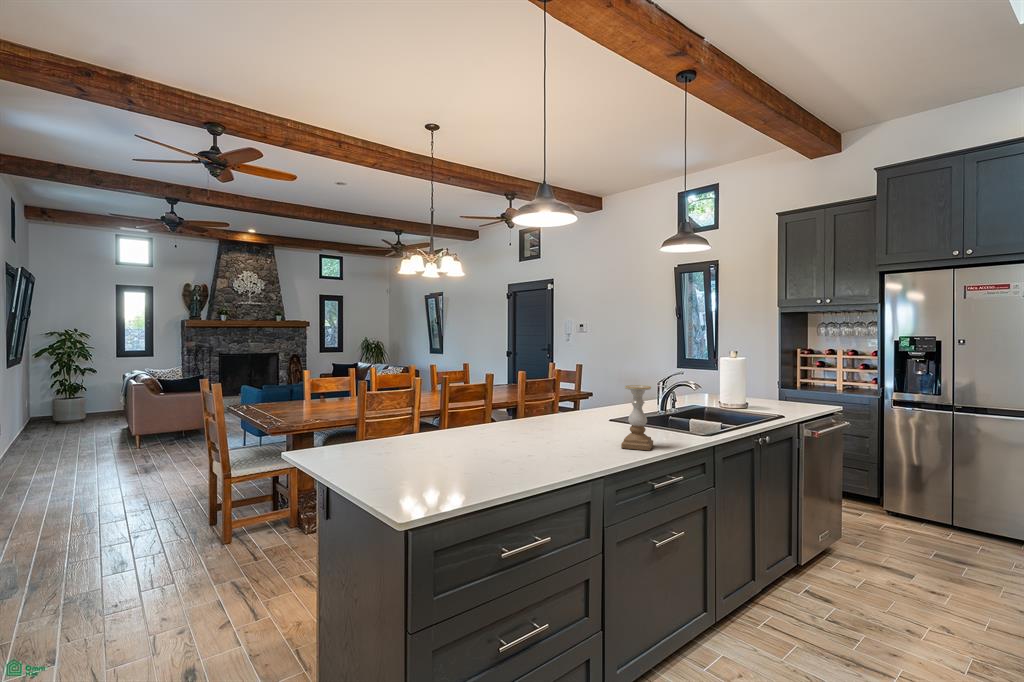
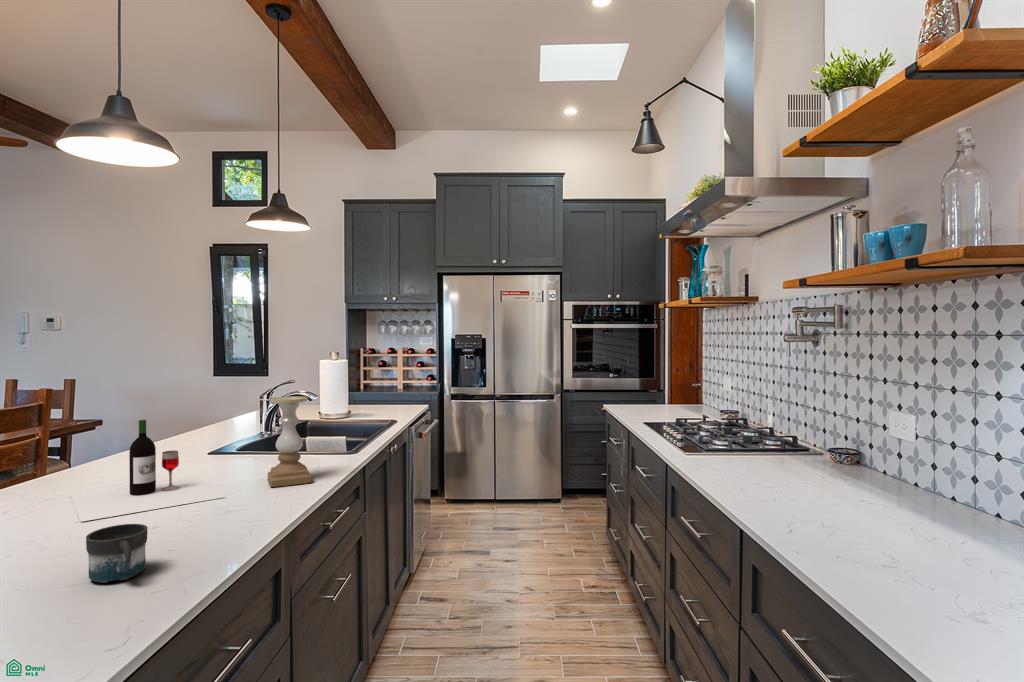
wine bottle: none [514,392,591,448] -> present [71,420,224,522]
mug: none [487,446,515,475] -> present [86,524,148,583]

